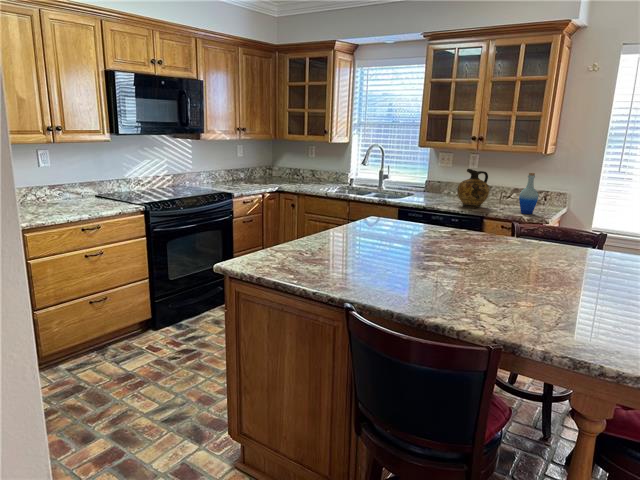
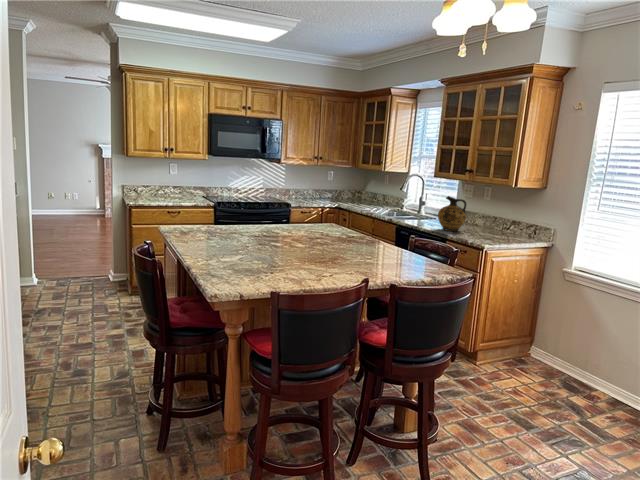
bottle: present [519,173,538,214] -> none [476,202,493,240]

